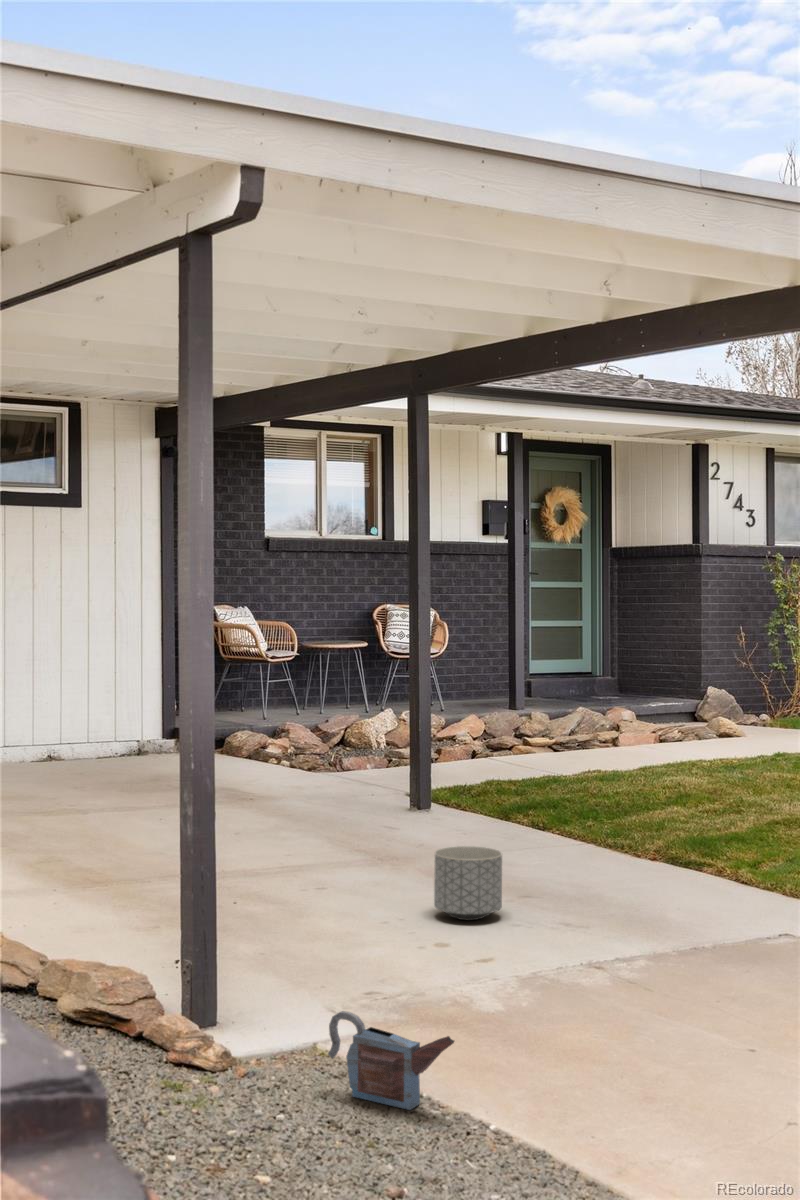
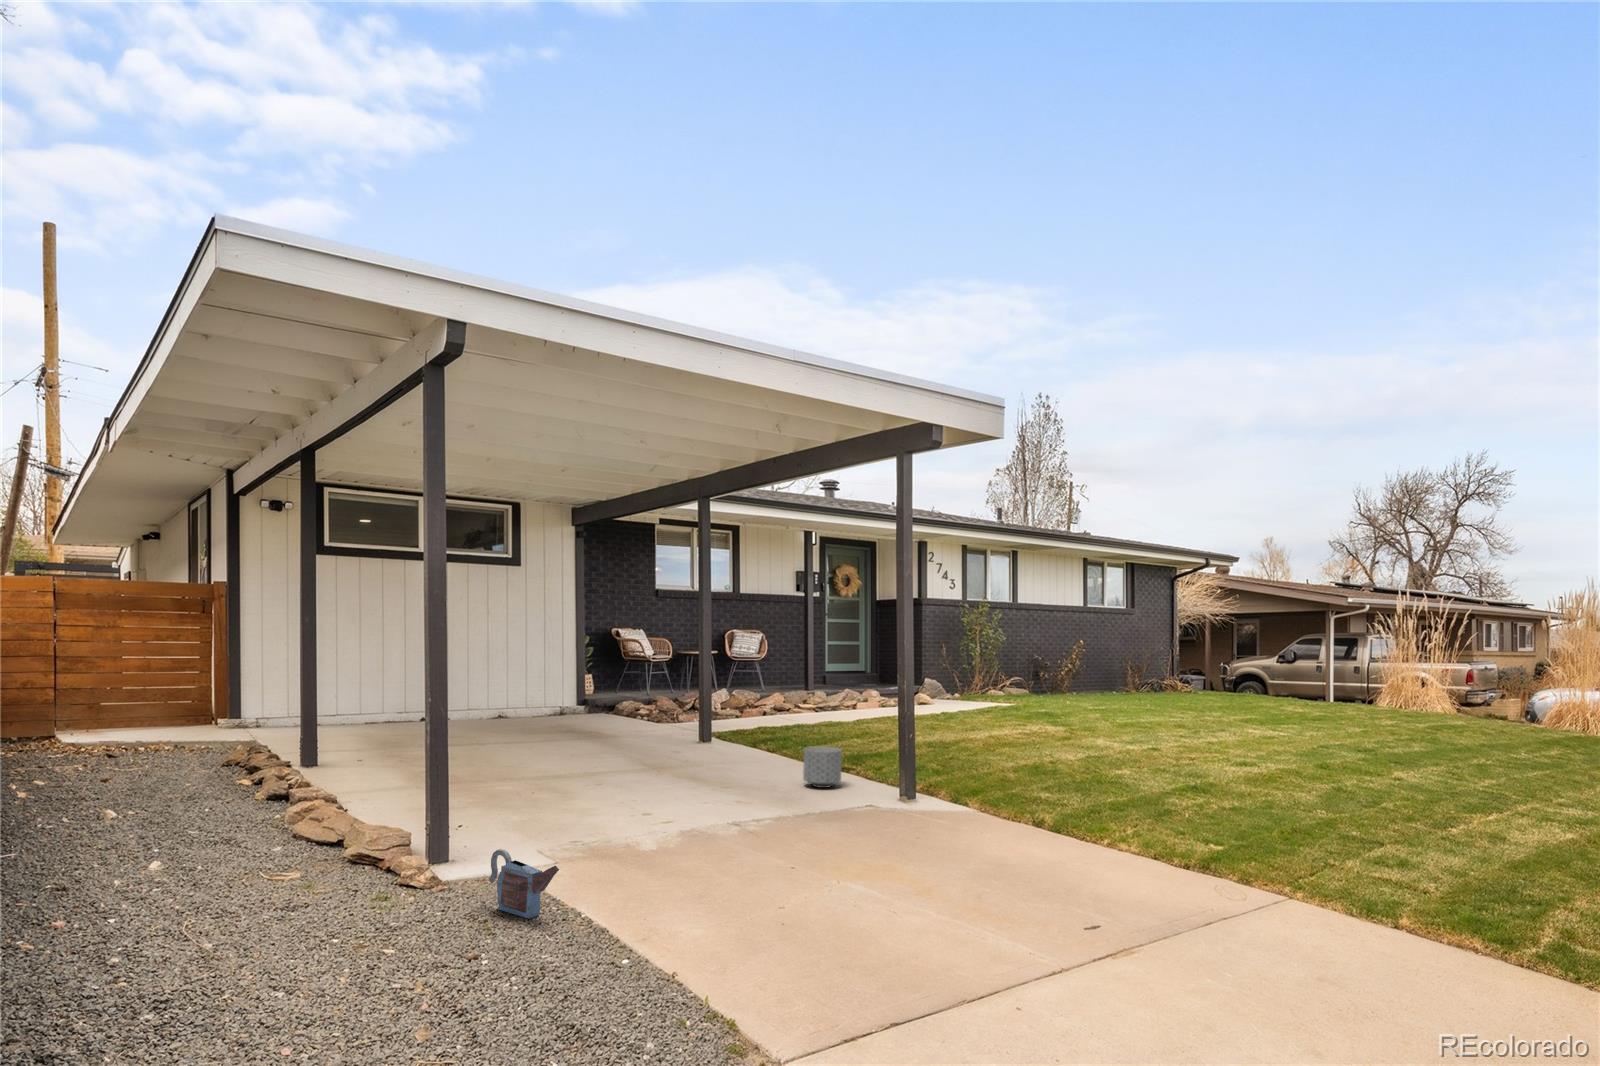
planter: present [434,846,502,920] -> present [803,746,842,788]

